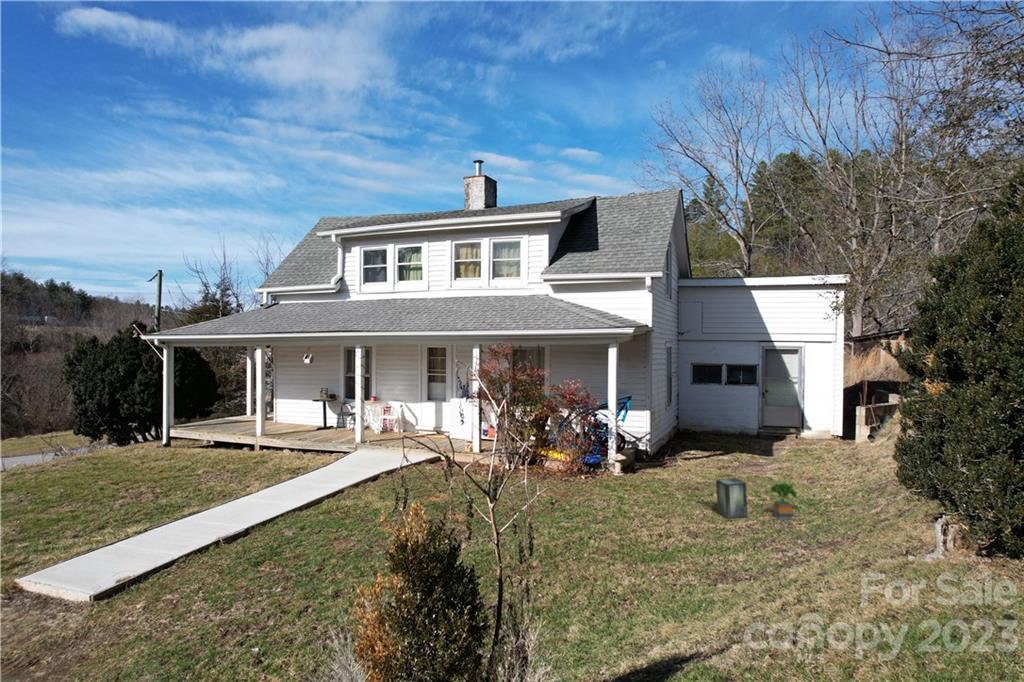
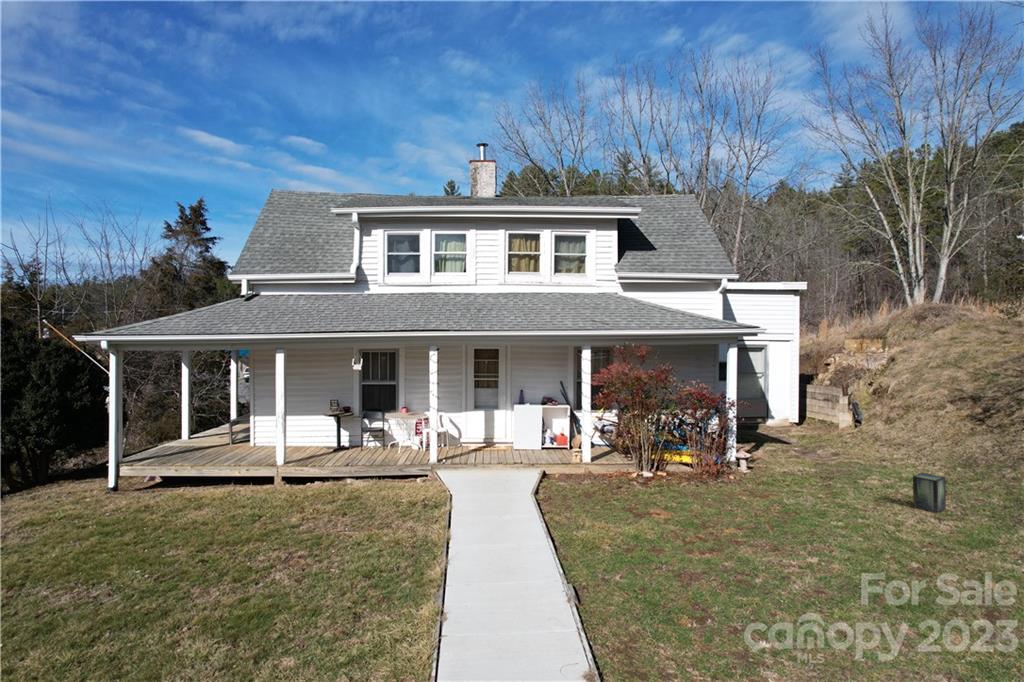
potted tree: present [771,484,797,520] -> none [954,474,988,509]

